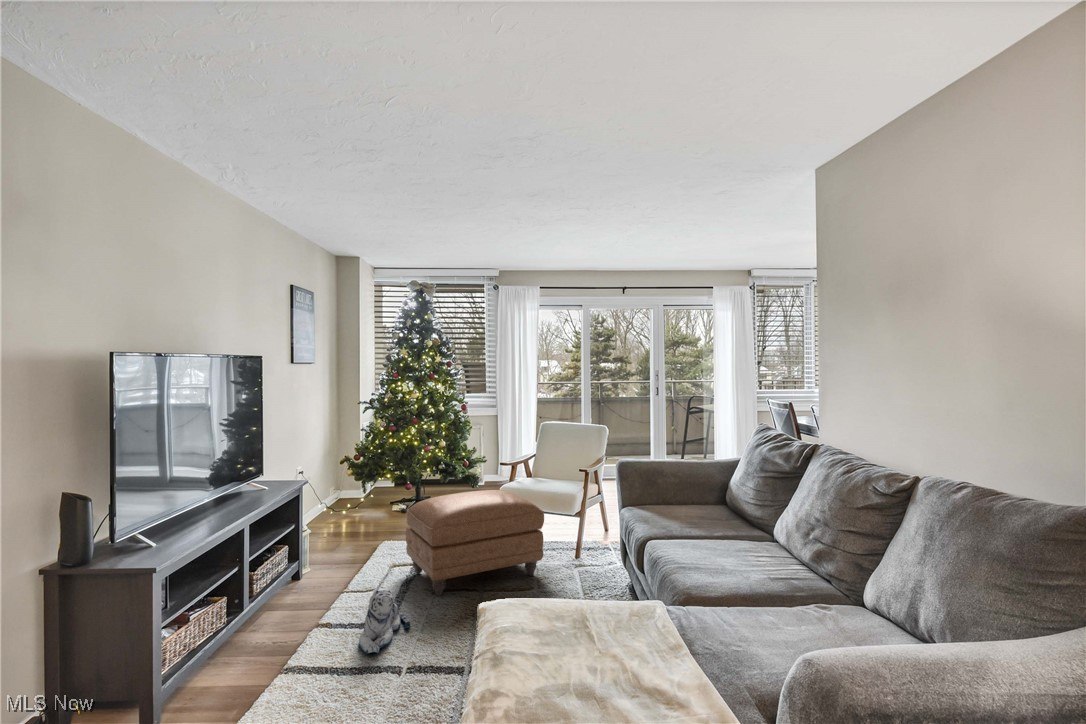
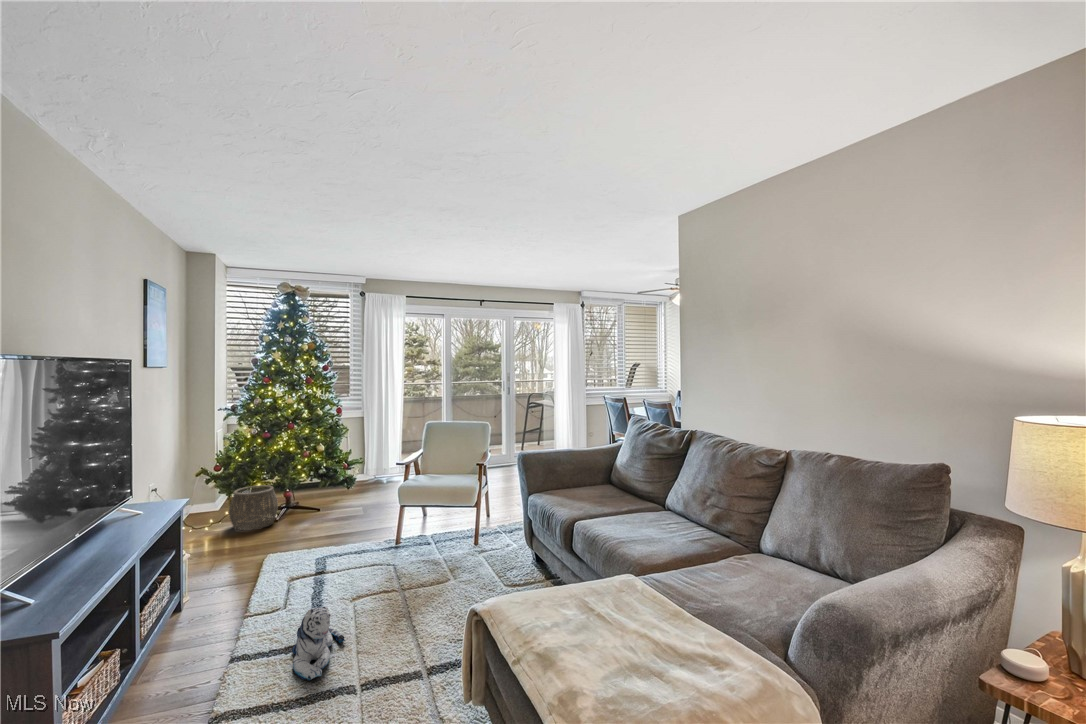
woven basket: none [362,477,405,519] -> present [229,485,278,531]
ottoman: present [406,490,544,595] -> none [310,489,456,602]

